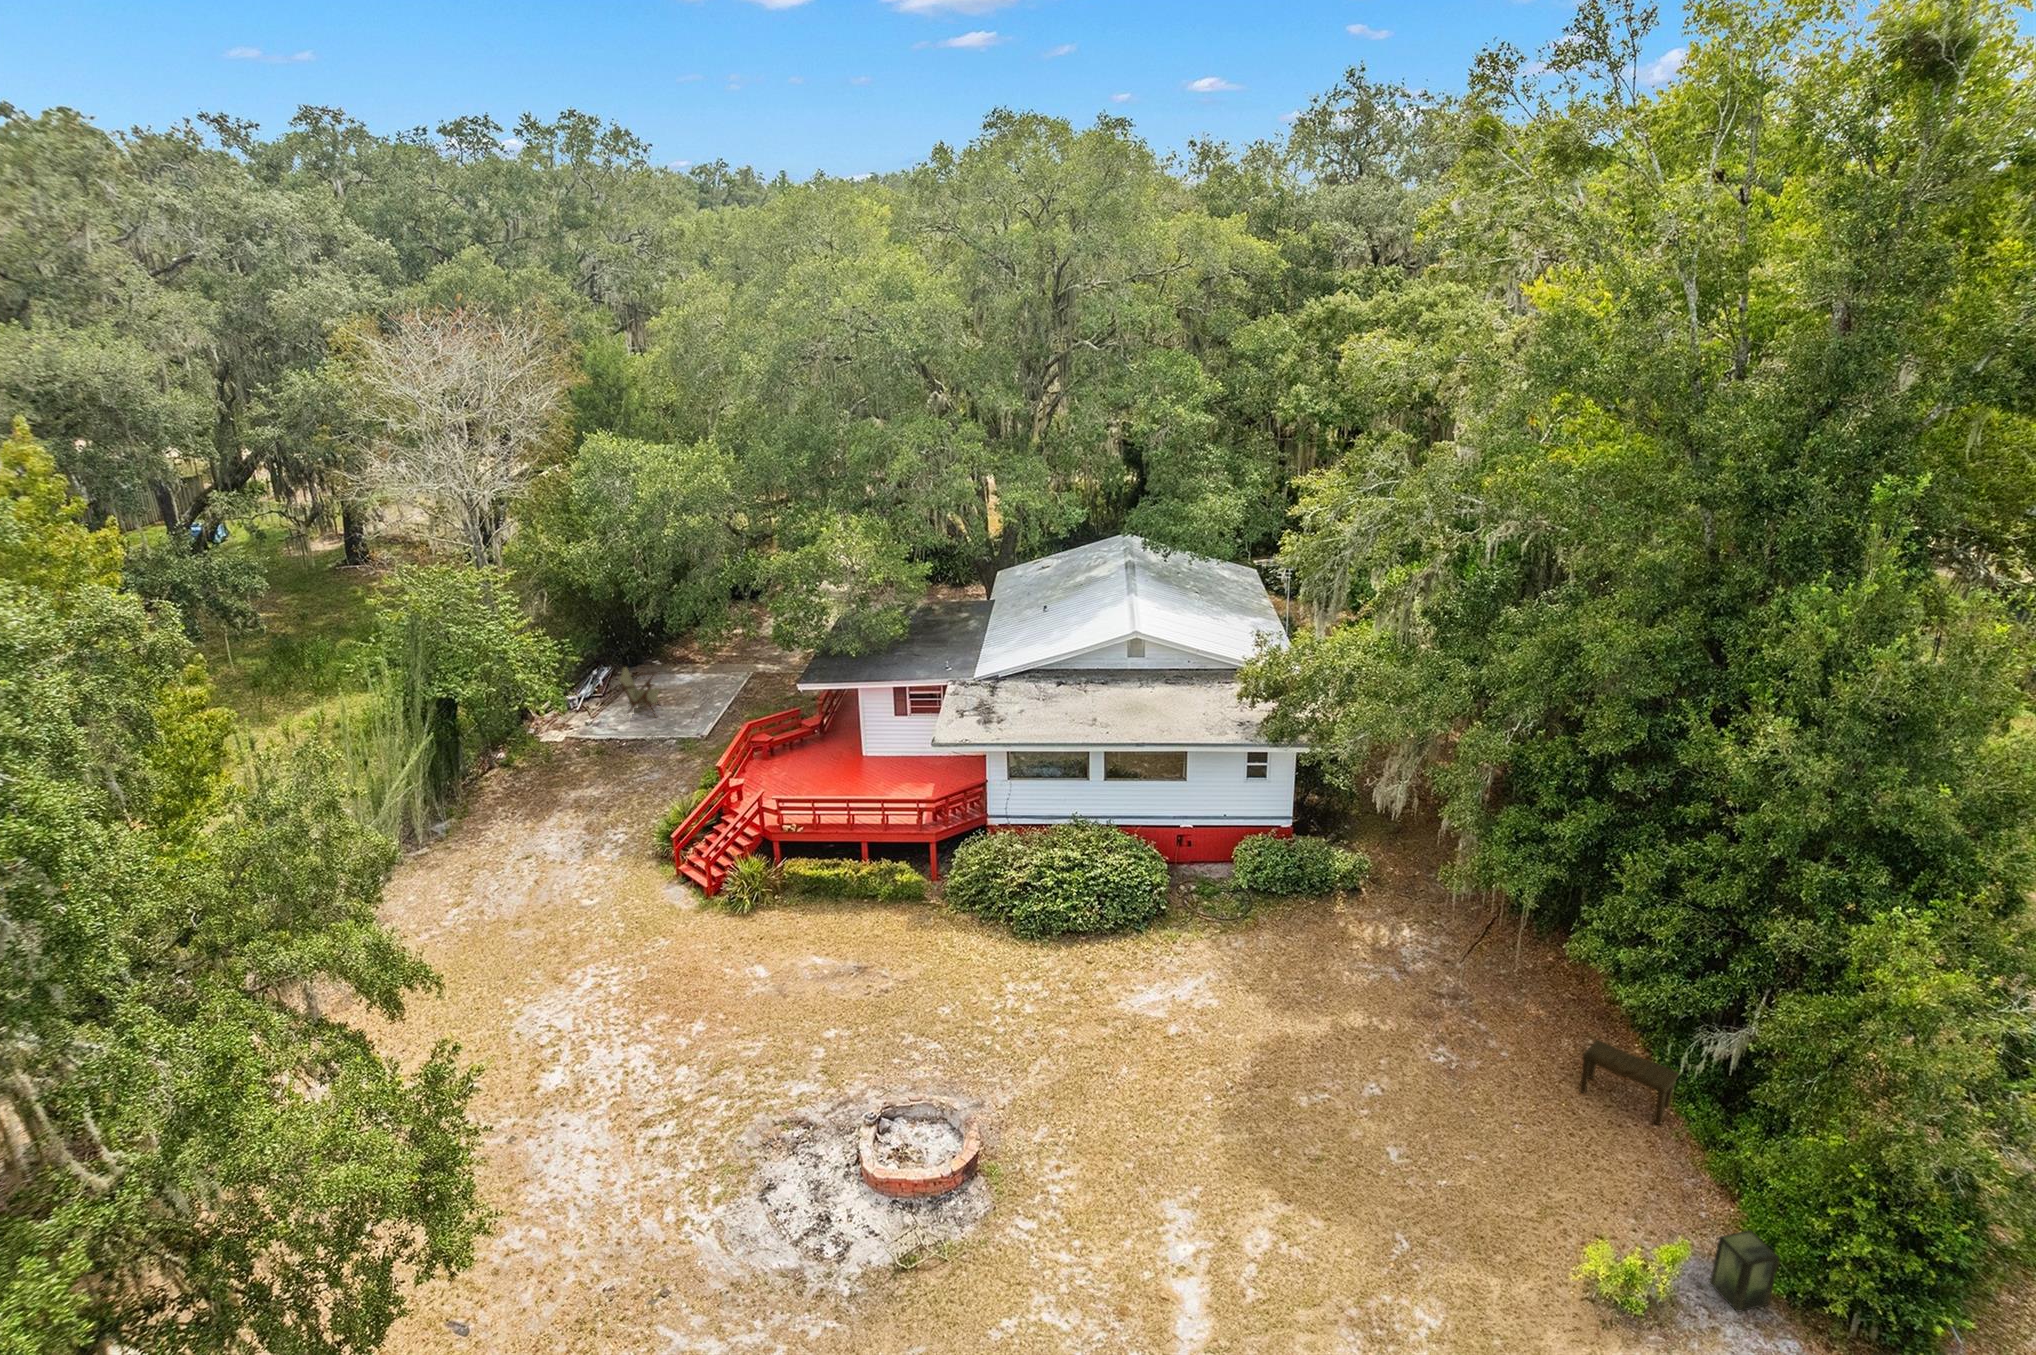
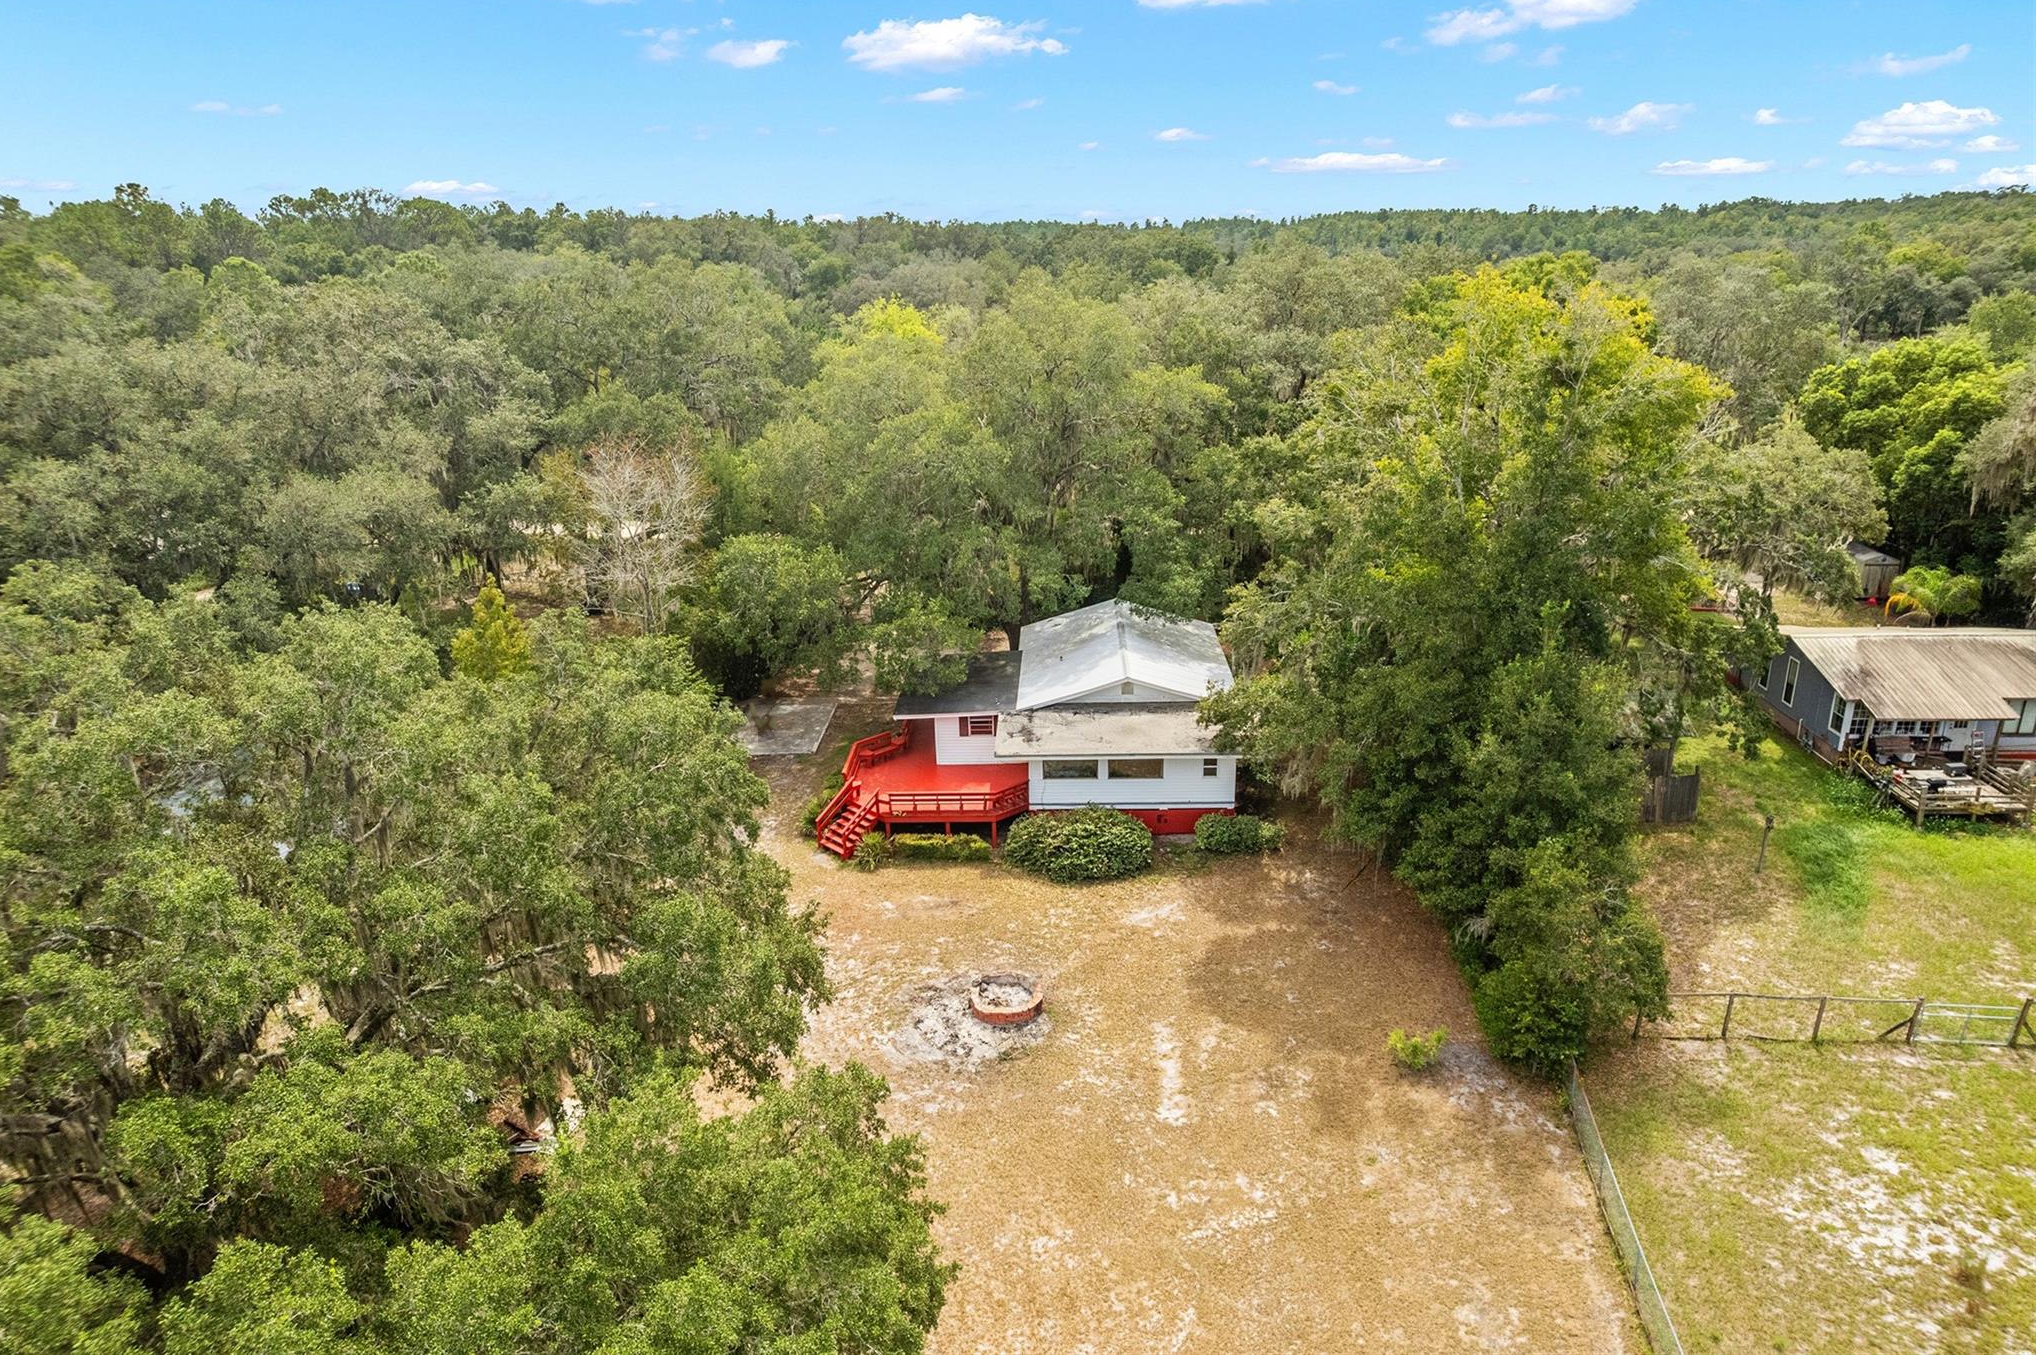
bench: present [1580,1040,1679,1125] -> present [761,679,777,703]
storage box: present [1709,1230,1779,1312] -> none [1464,1024,1499,1069]

